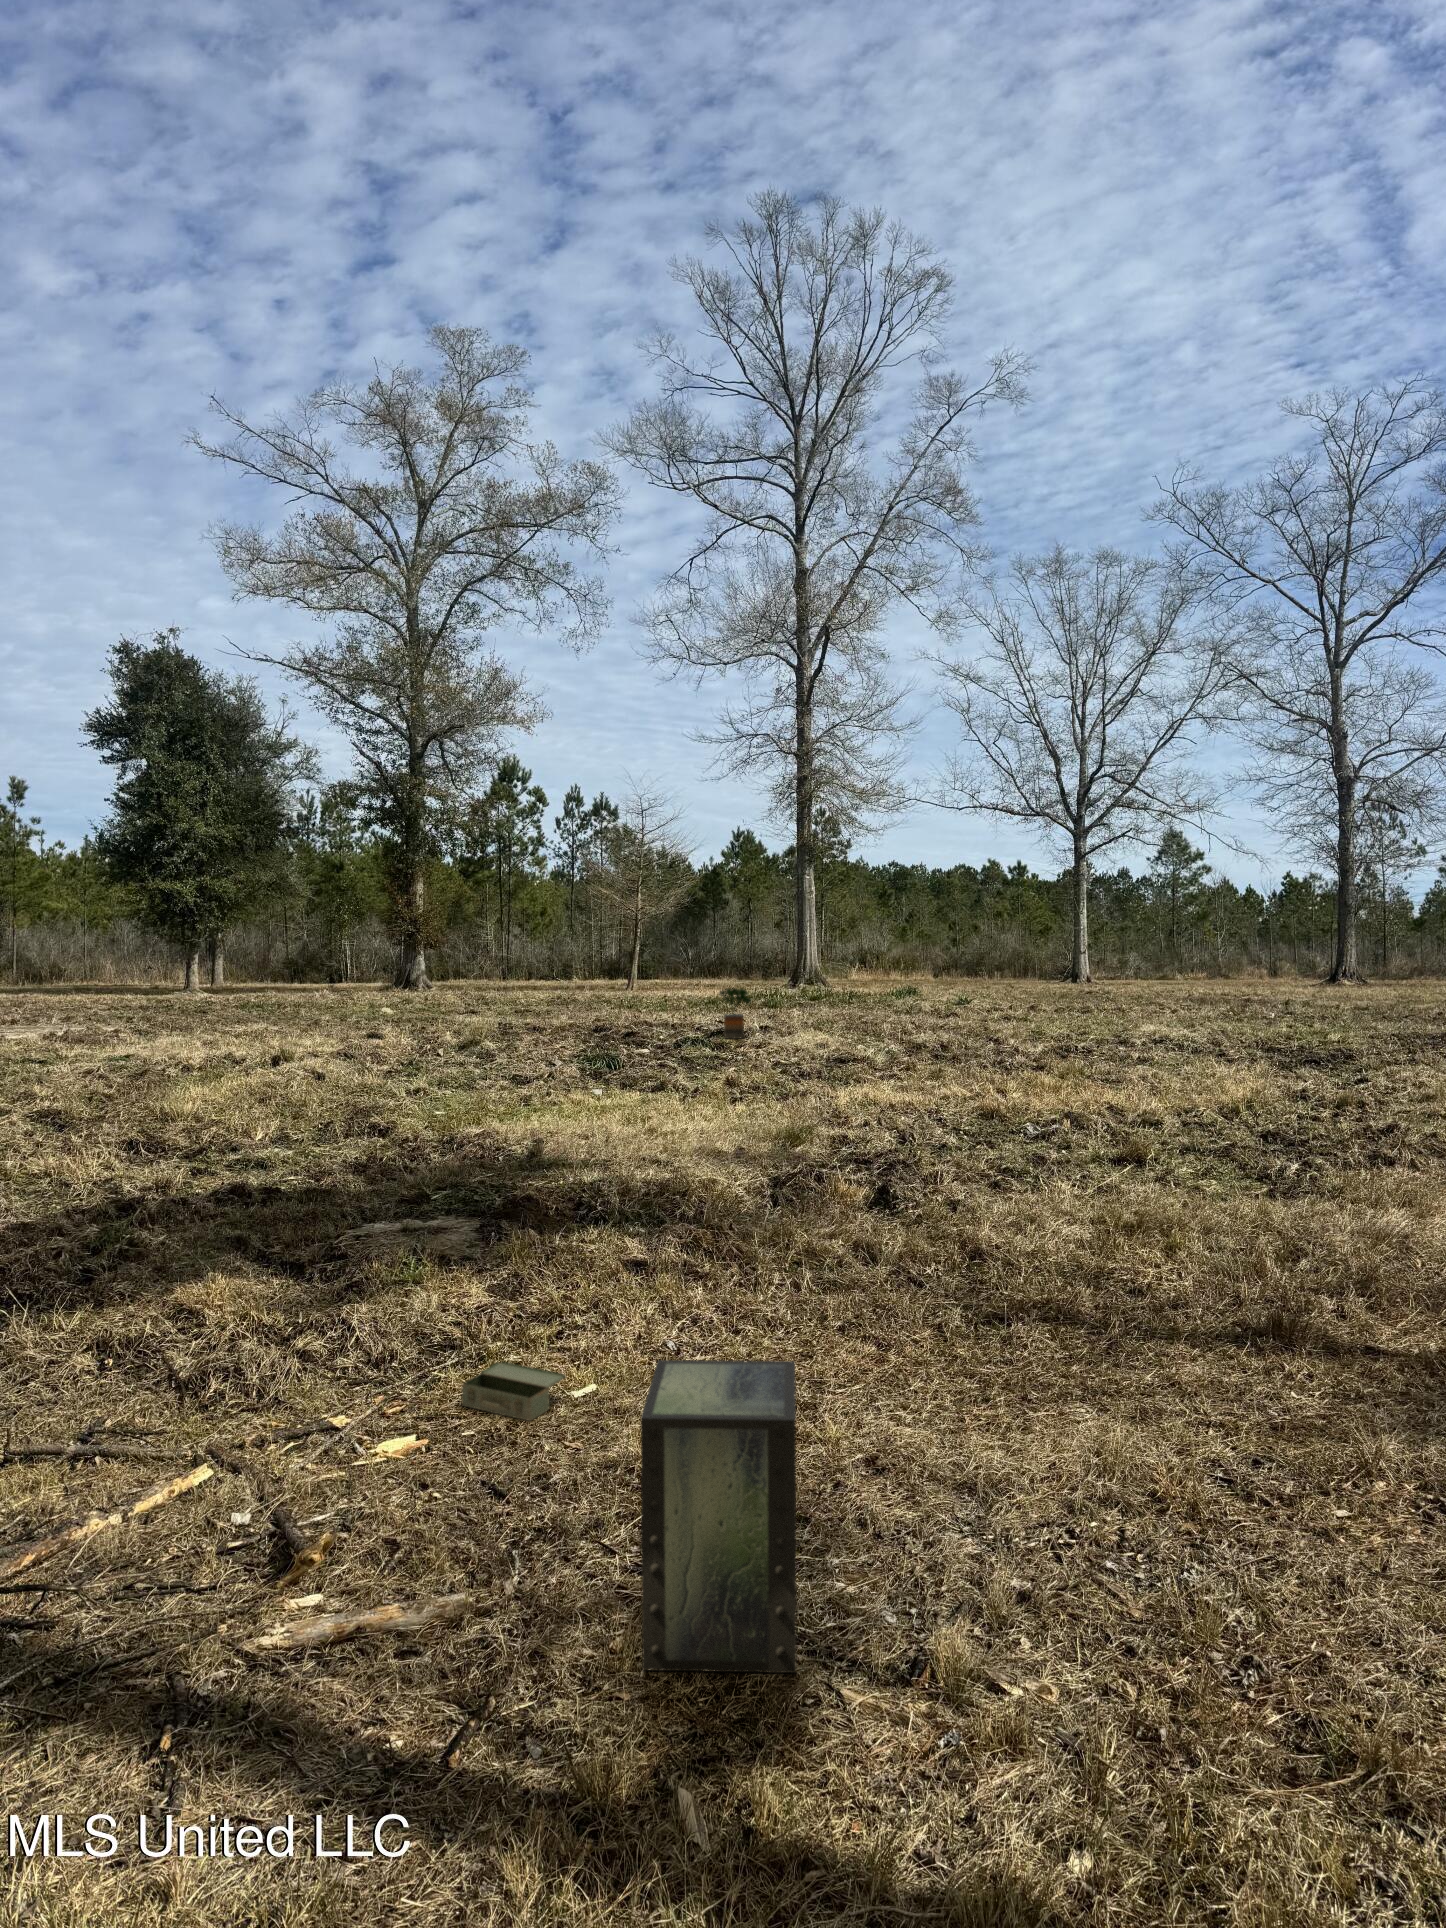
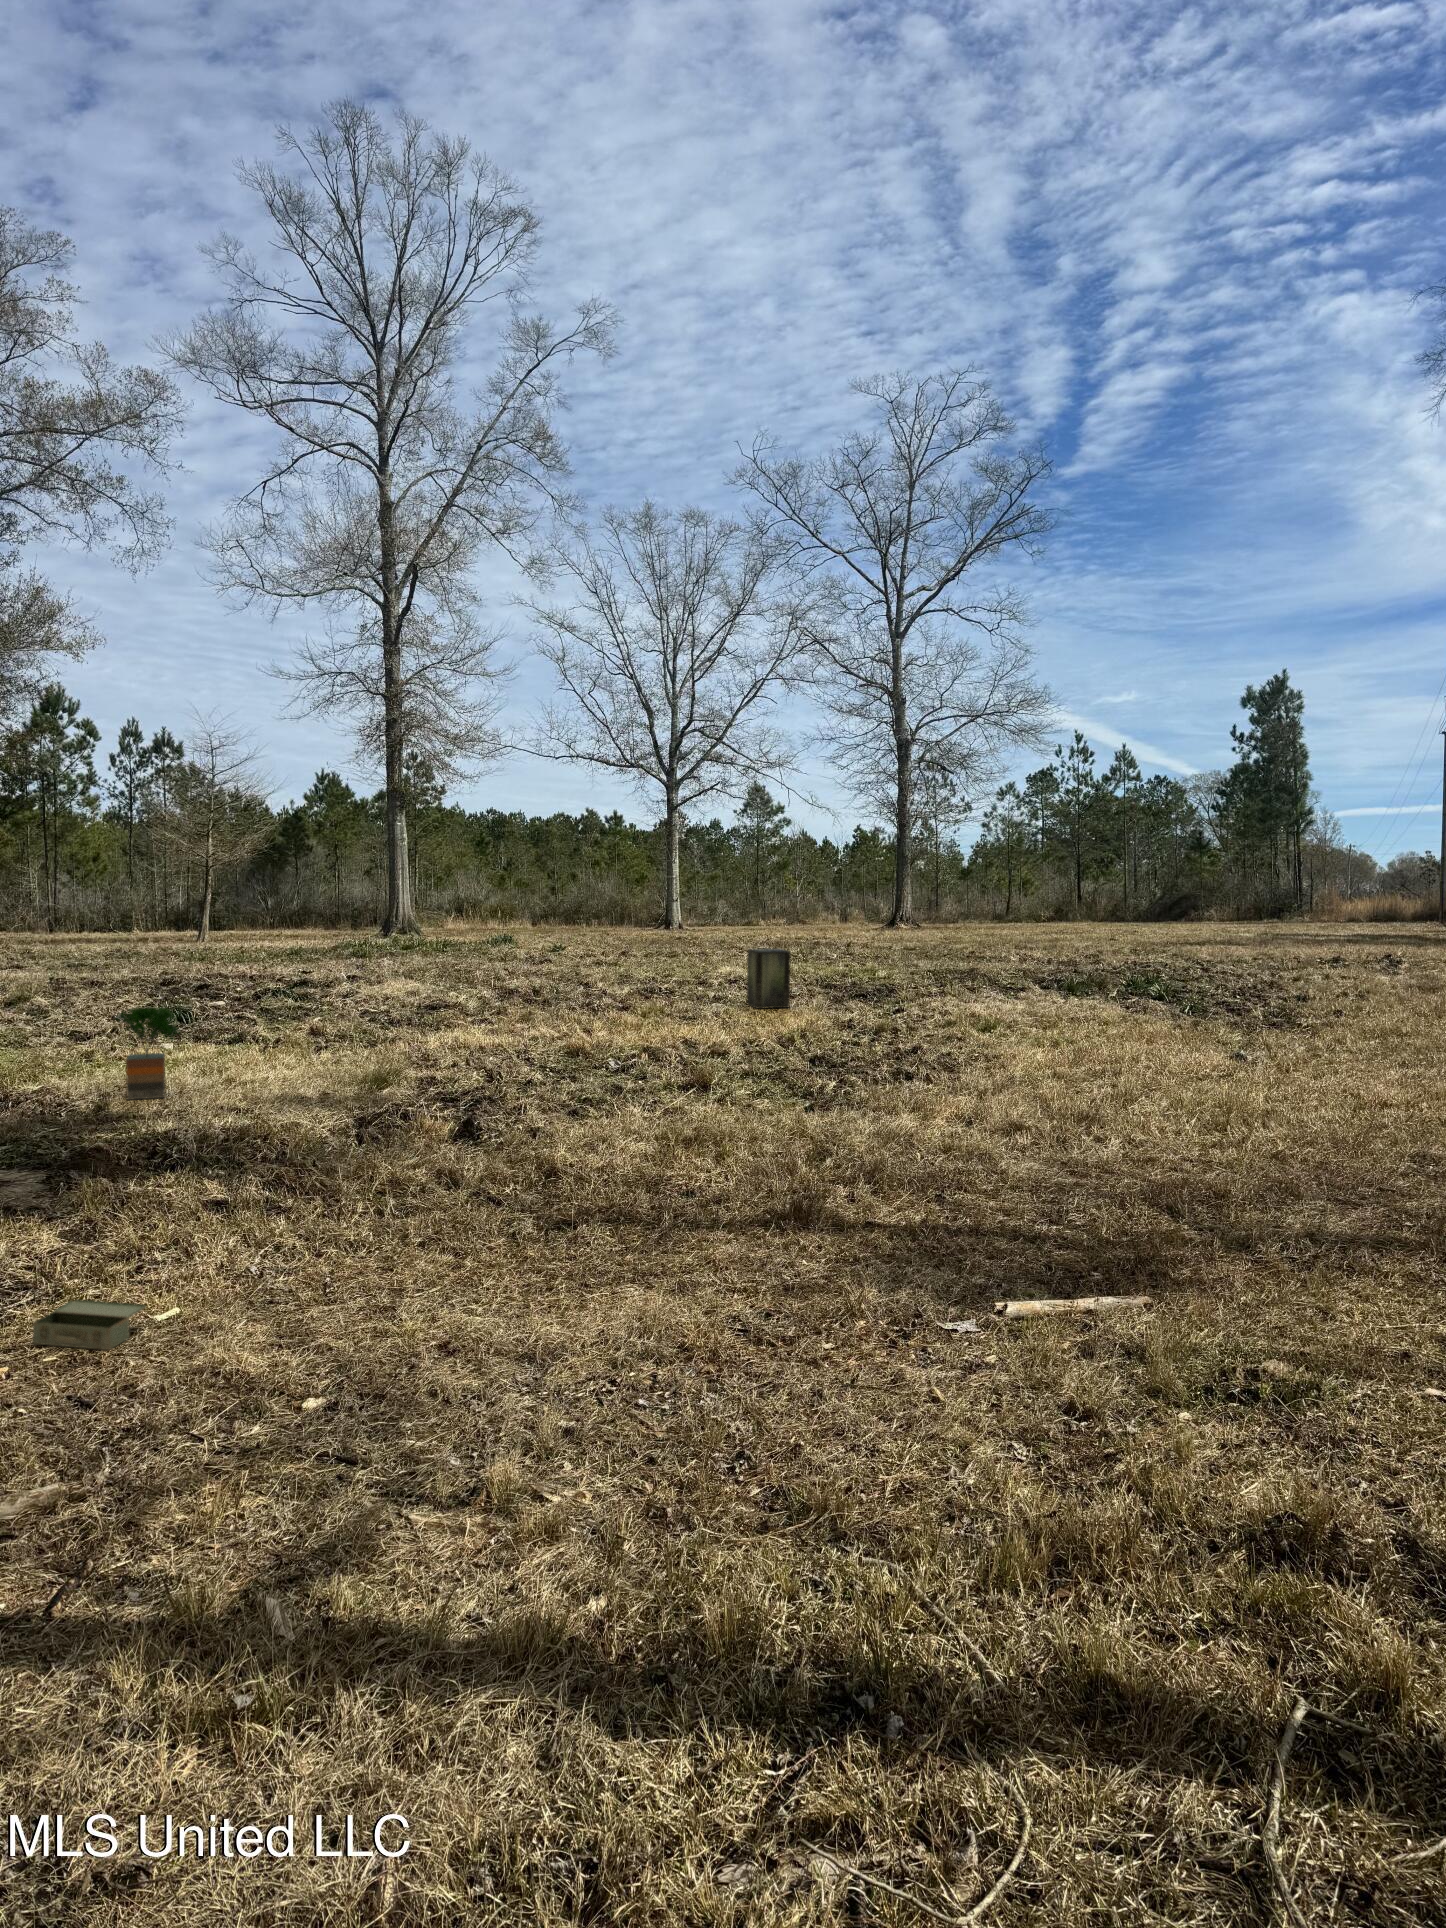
potted tree: present [719,987,751,1039] -> present [116,1006,180,1100]
storage box: present [641,1360,797,1673] -> present [747,949,791,1009]

